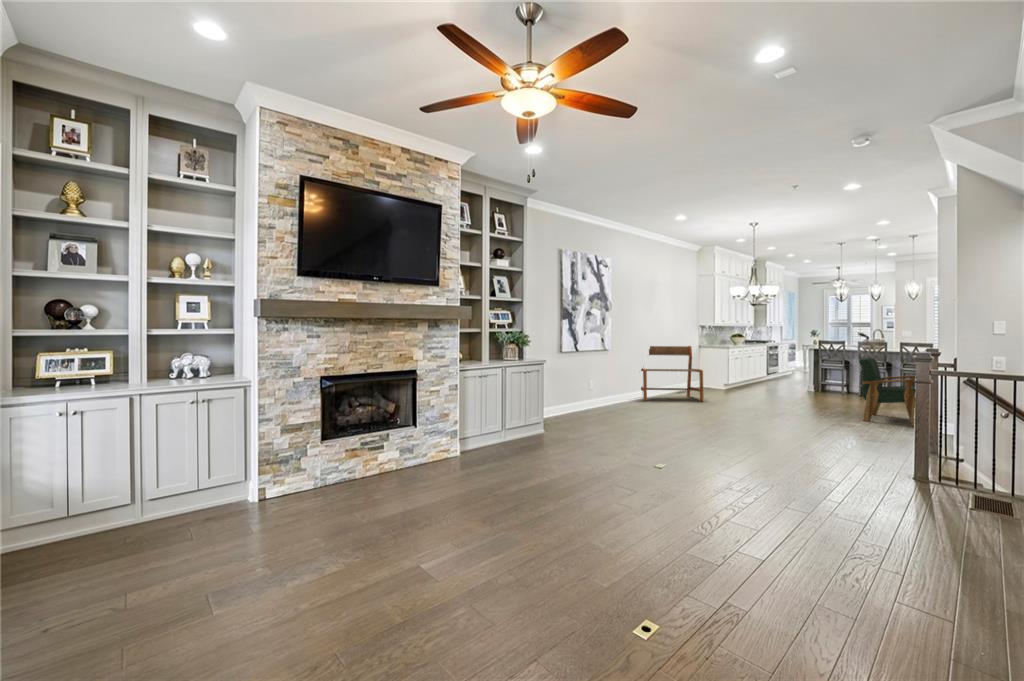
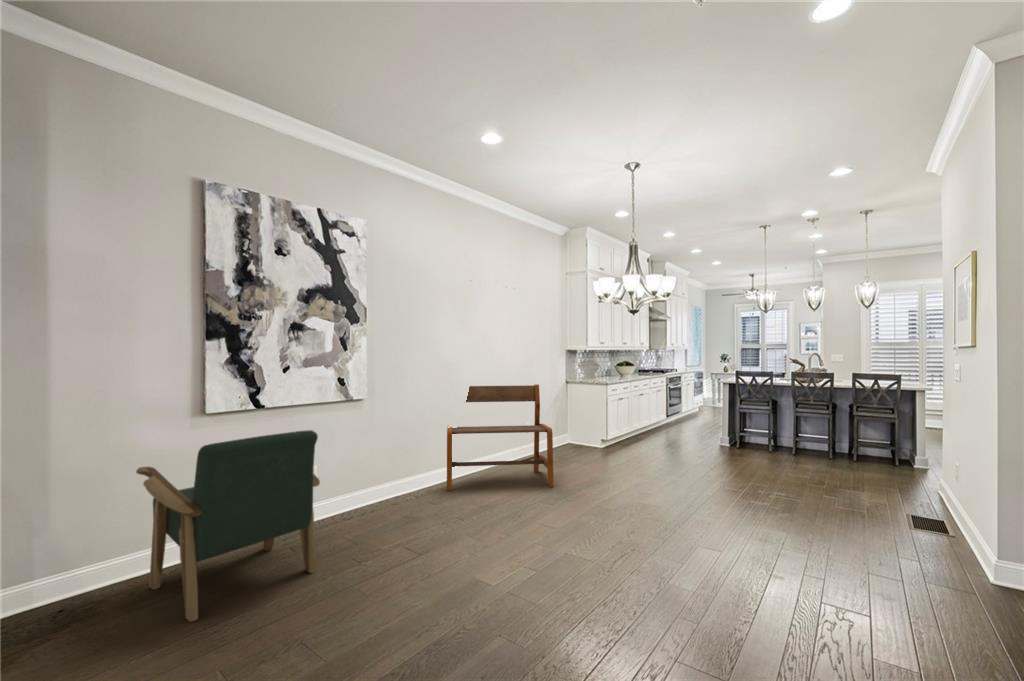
armchair: present [859,357,917,426] -> present [136,430,320,622]

